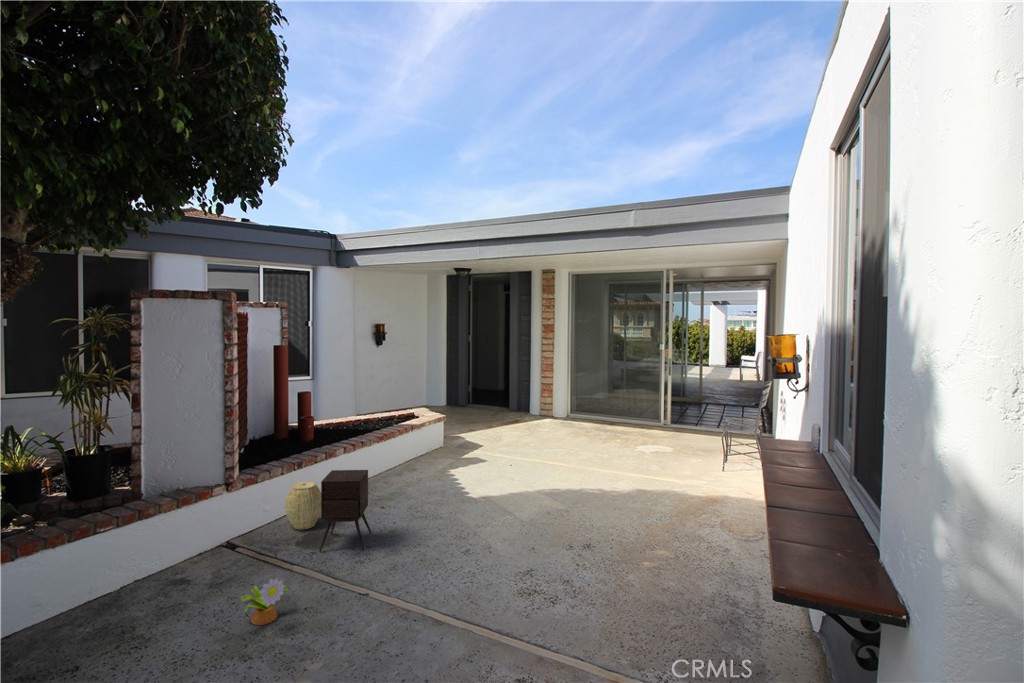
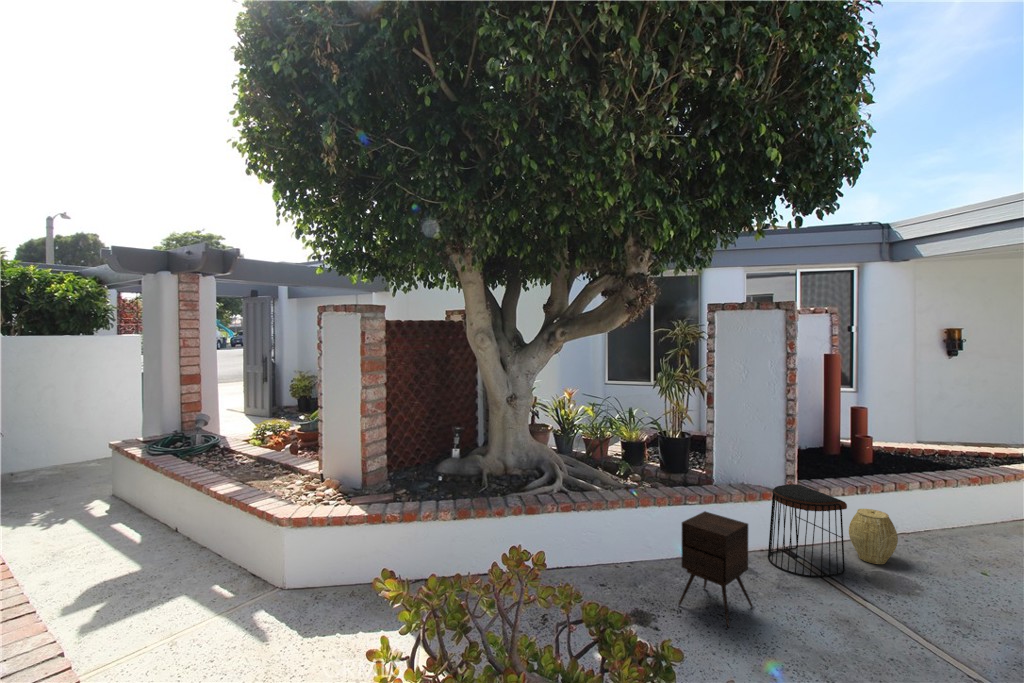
side table: present [319,470,371,552] -> present [679,511,753,627]
stool: none [204,475,279,566] -> present [768,484,847,577]
decorative plant: present [241,578,288,625] -> none [816,608,874,655]

